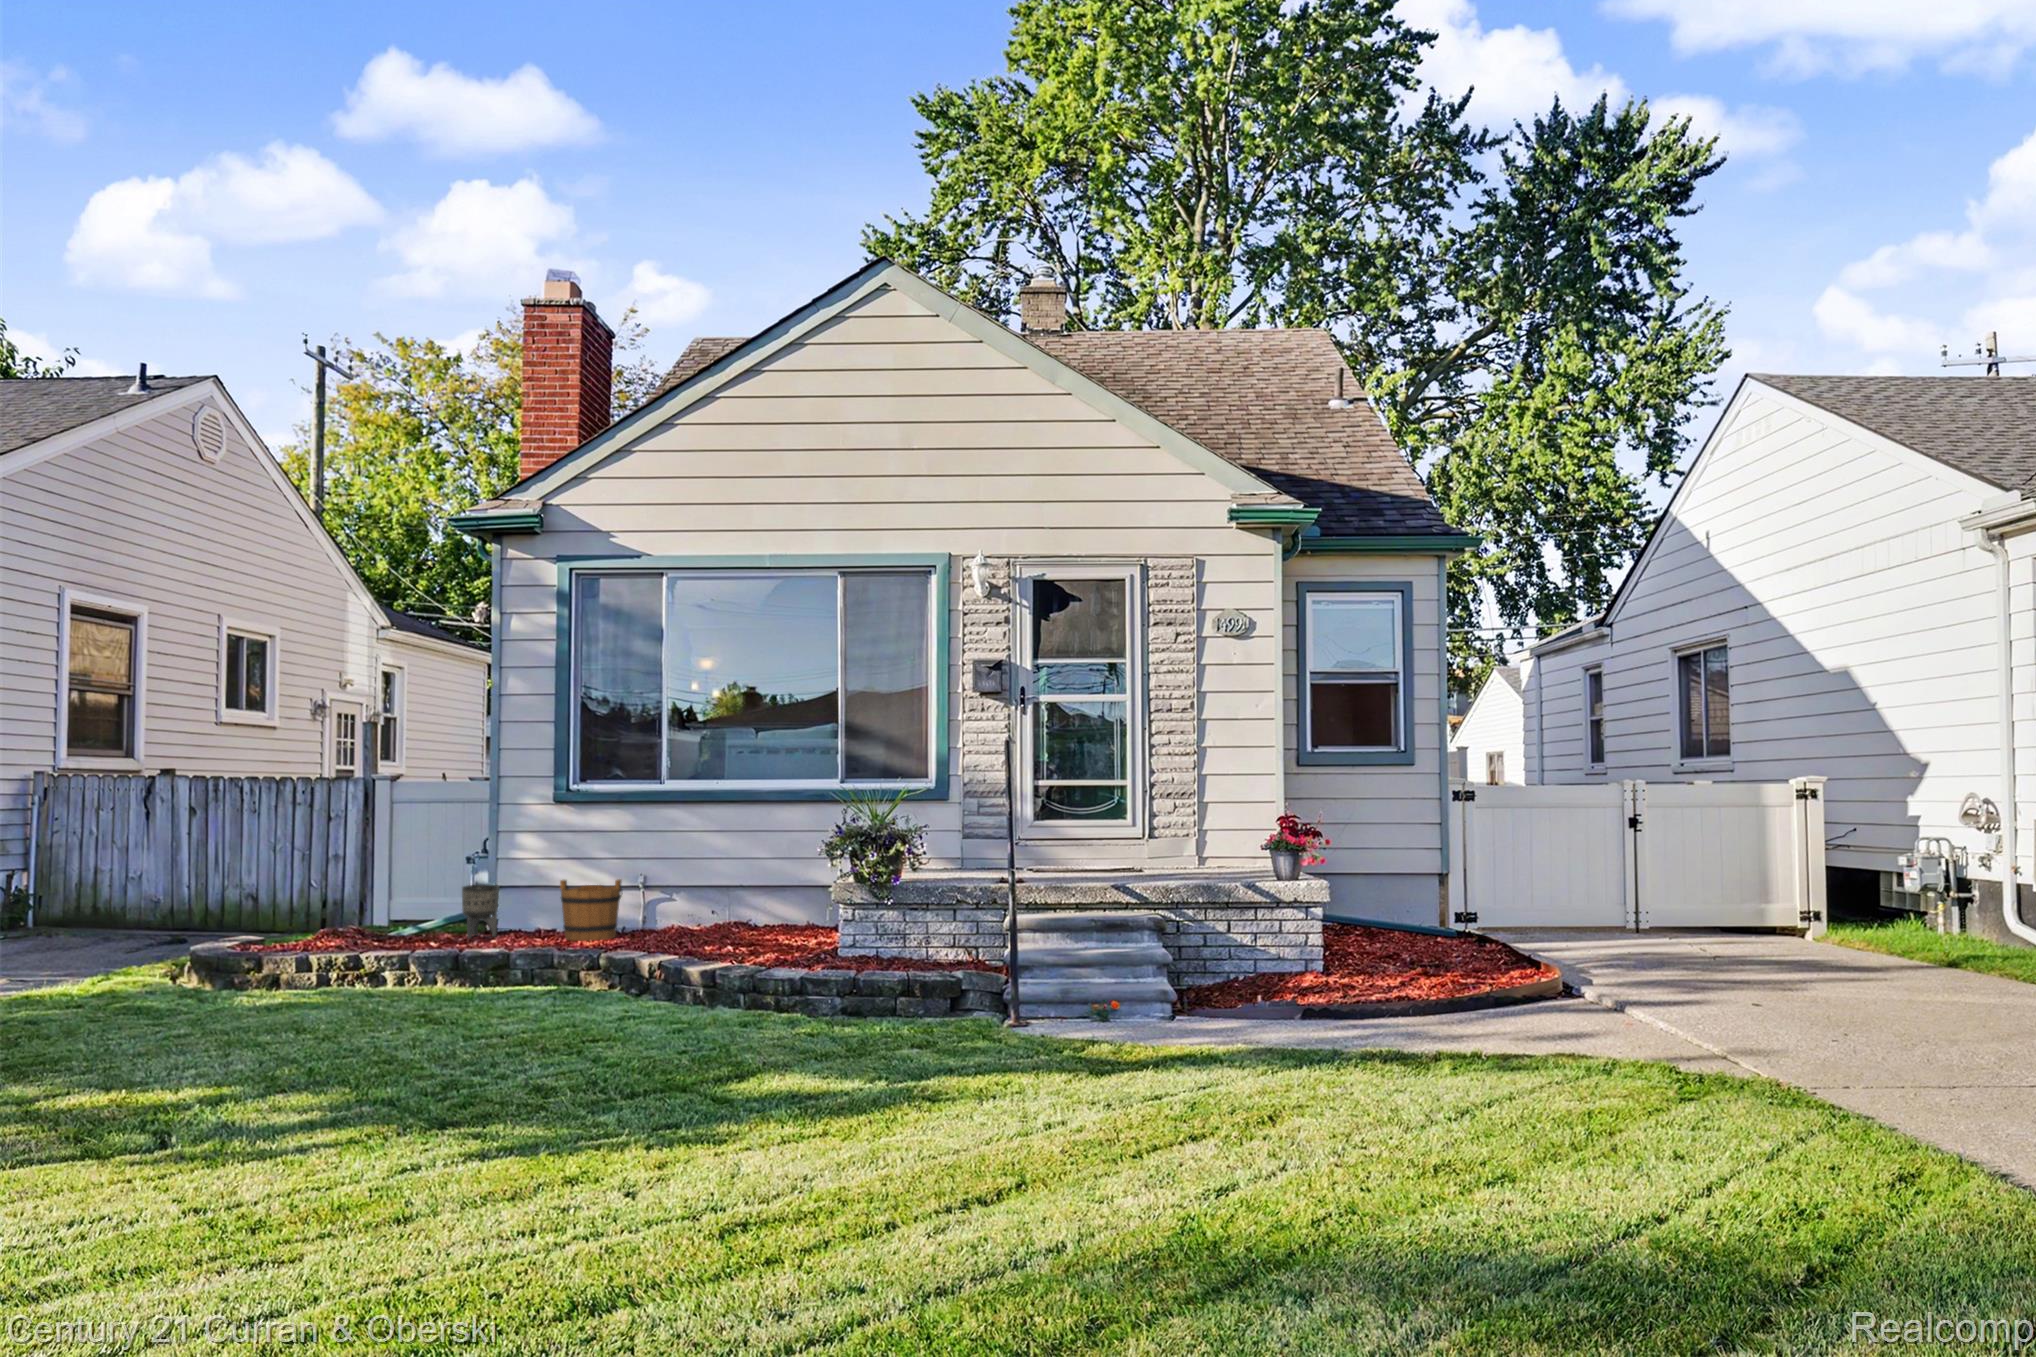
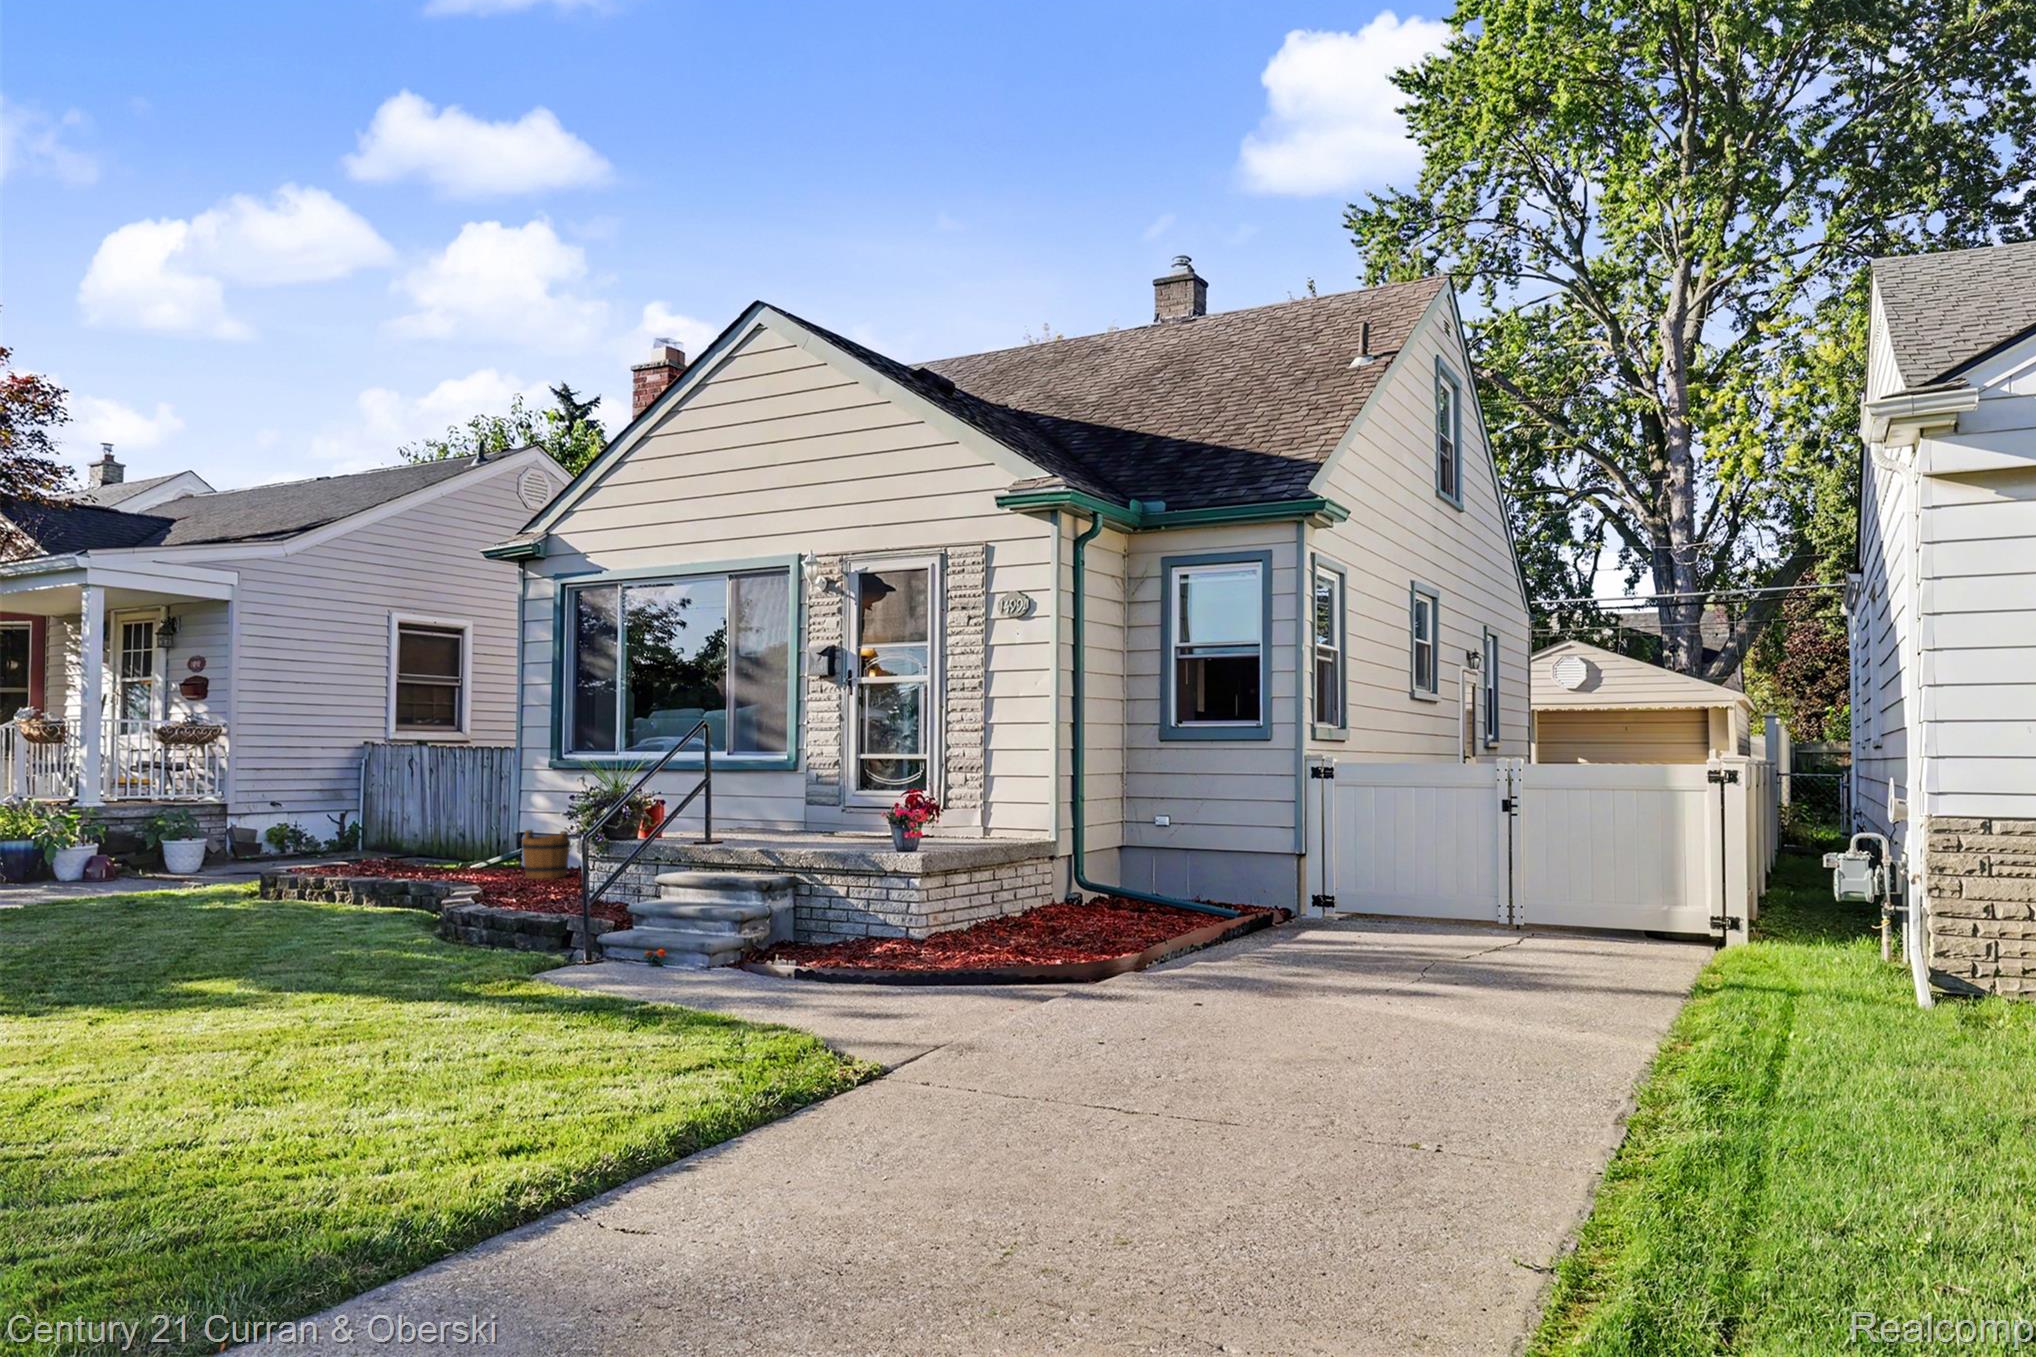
planter: present [462,885,499,938] -> none [474,832,504,873]

